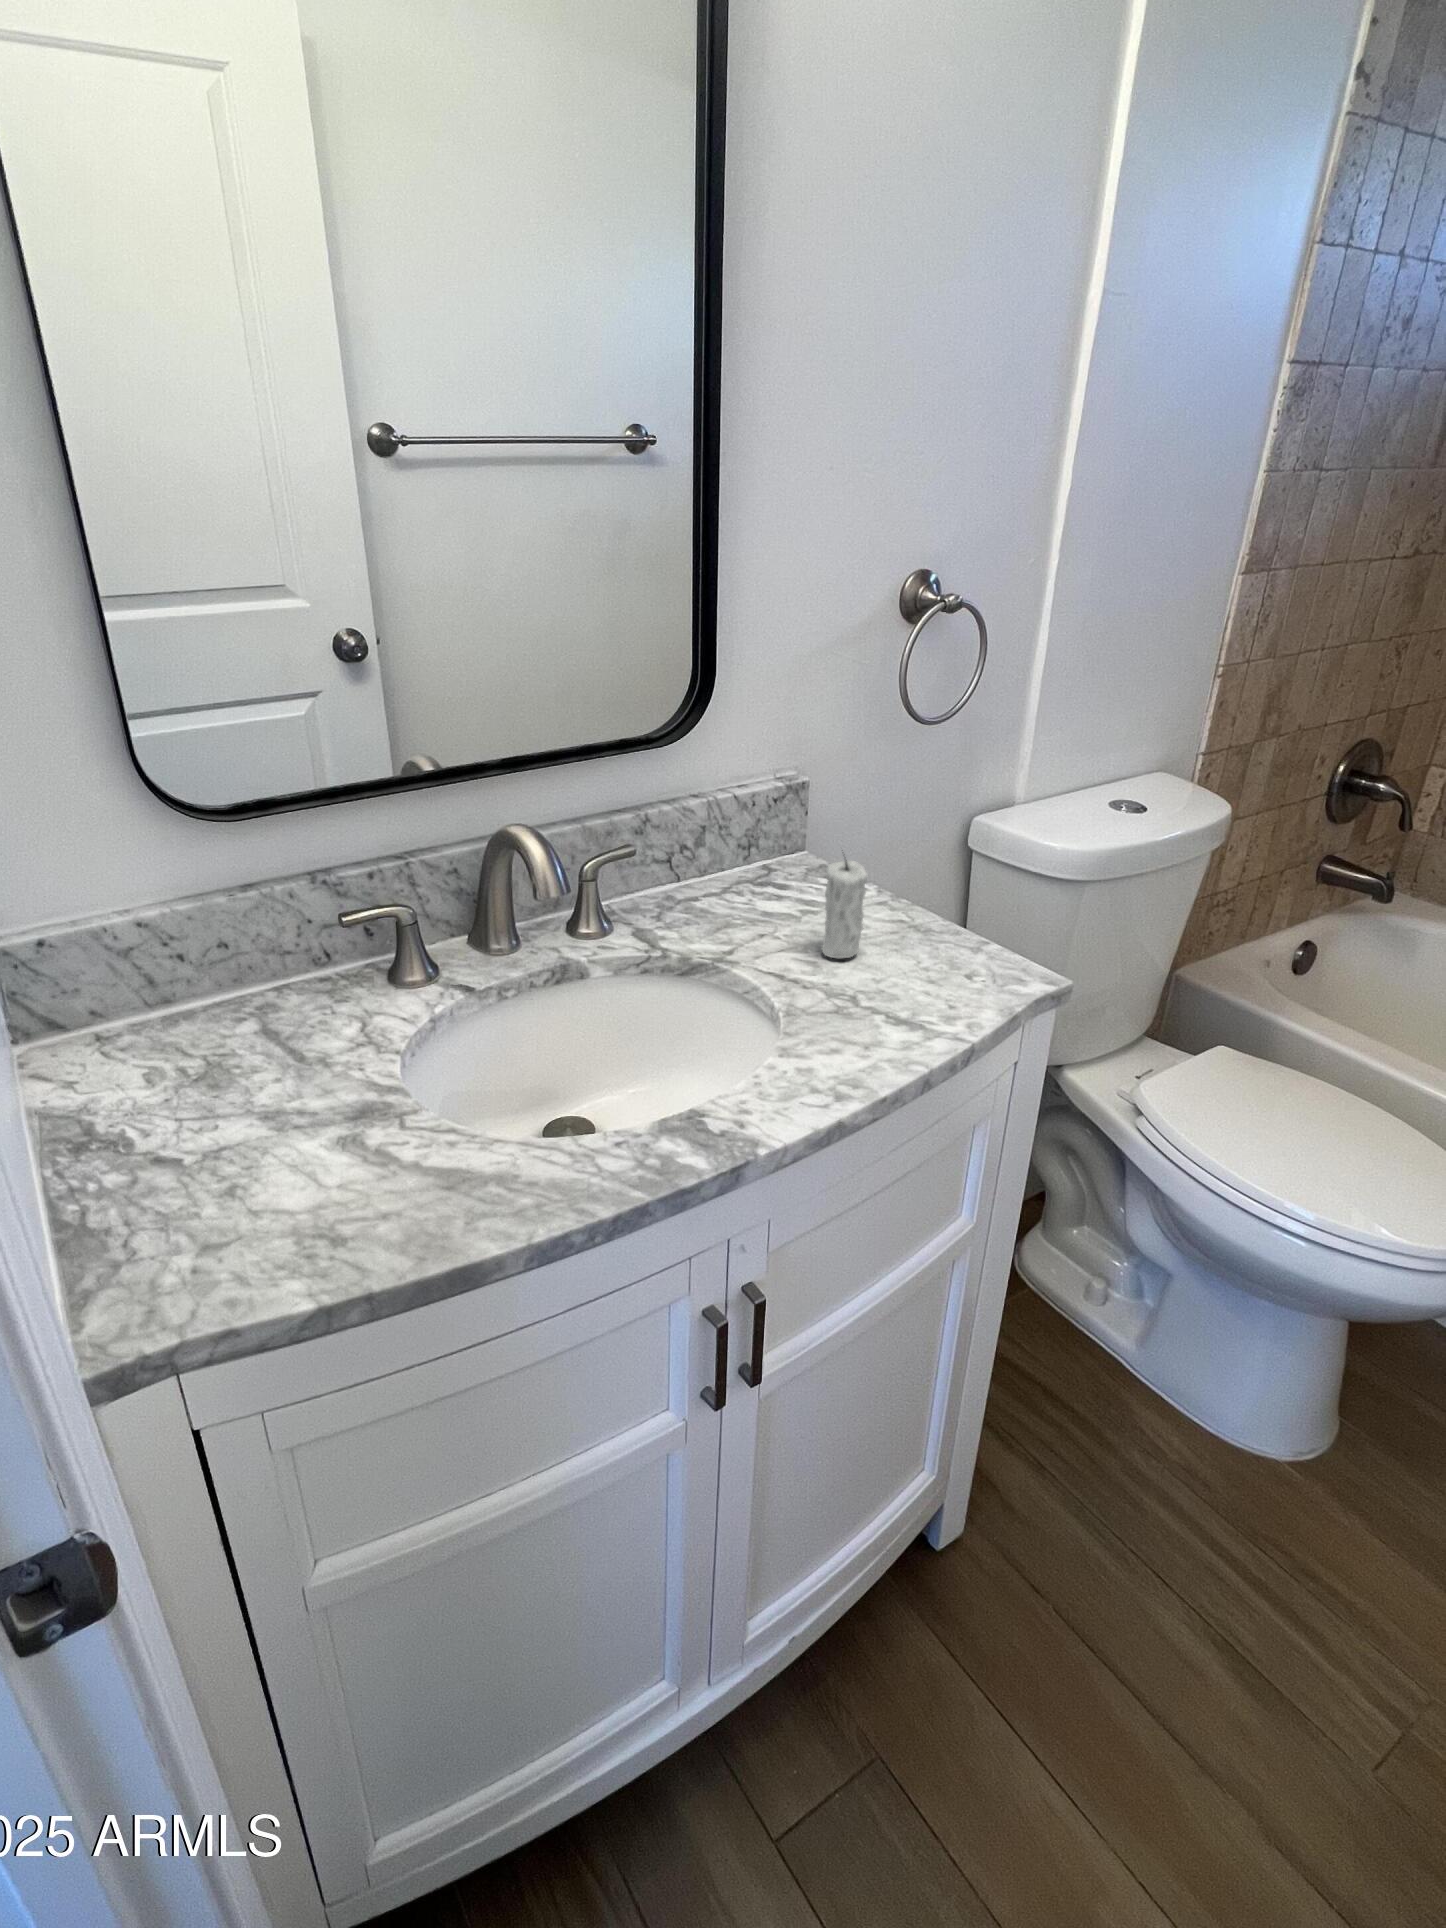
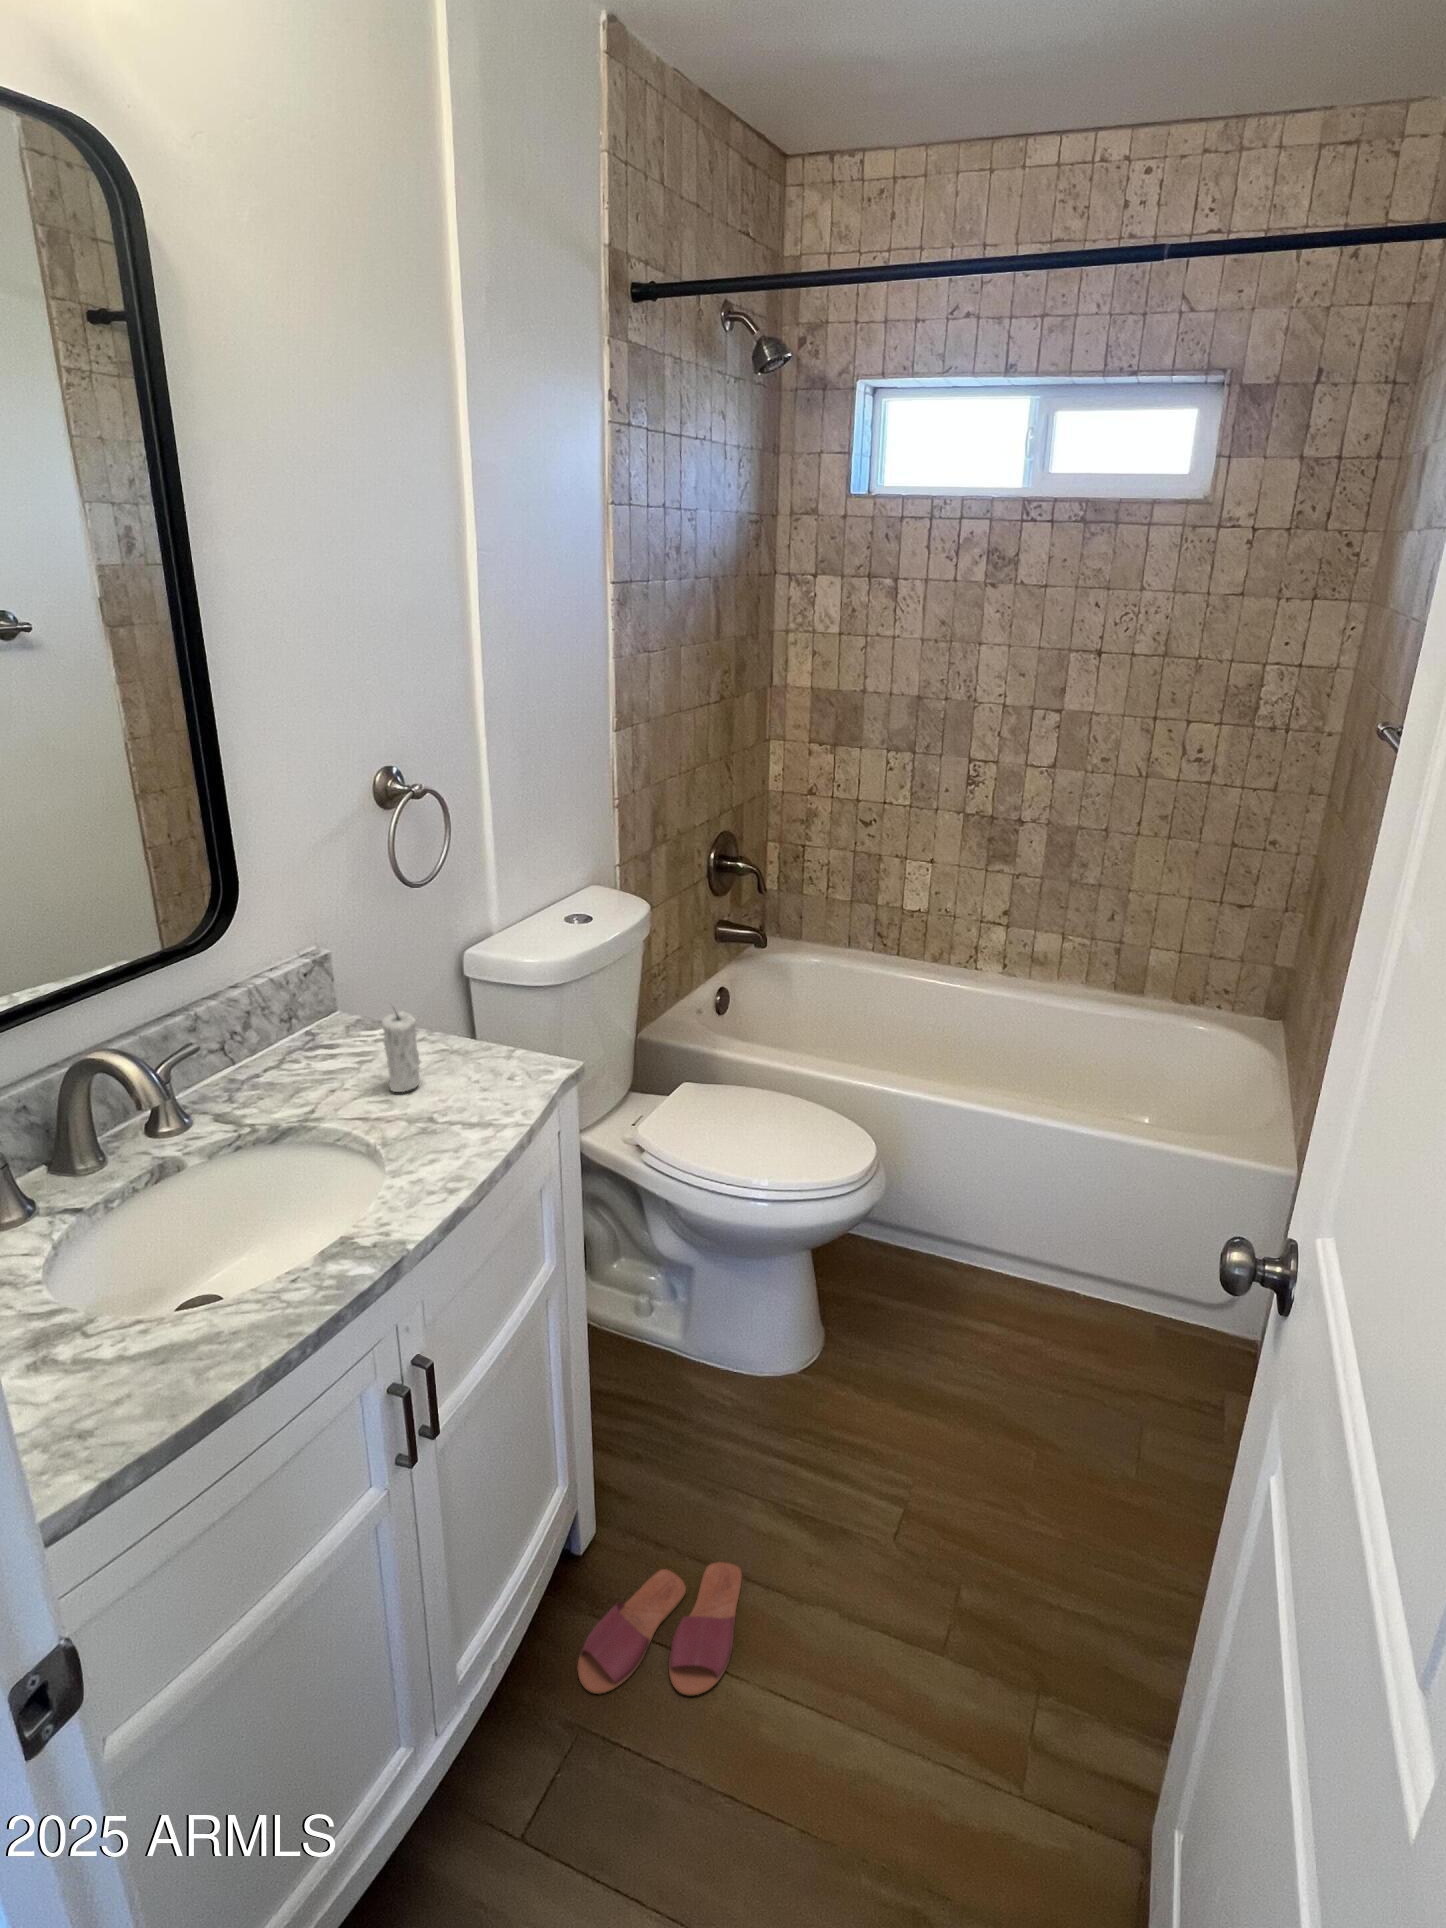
slippers: none [892,1620,1129,1805] -> present [577,1562,742,1695]

